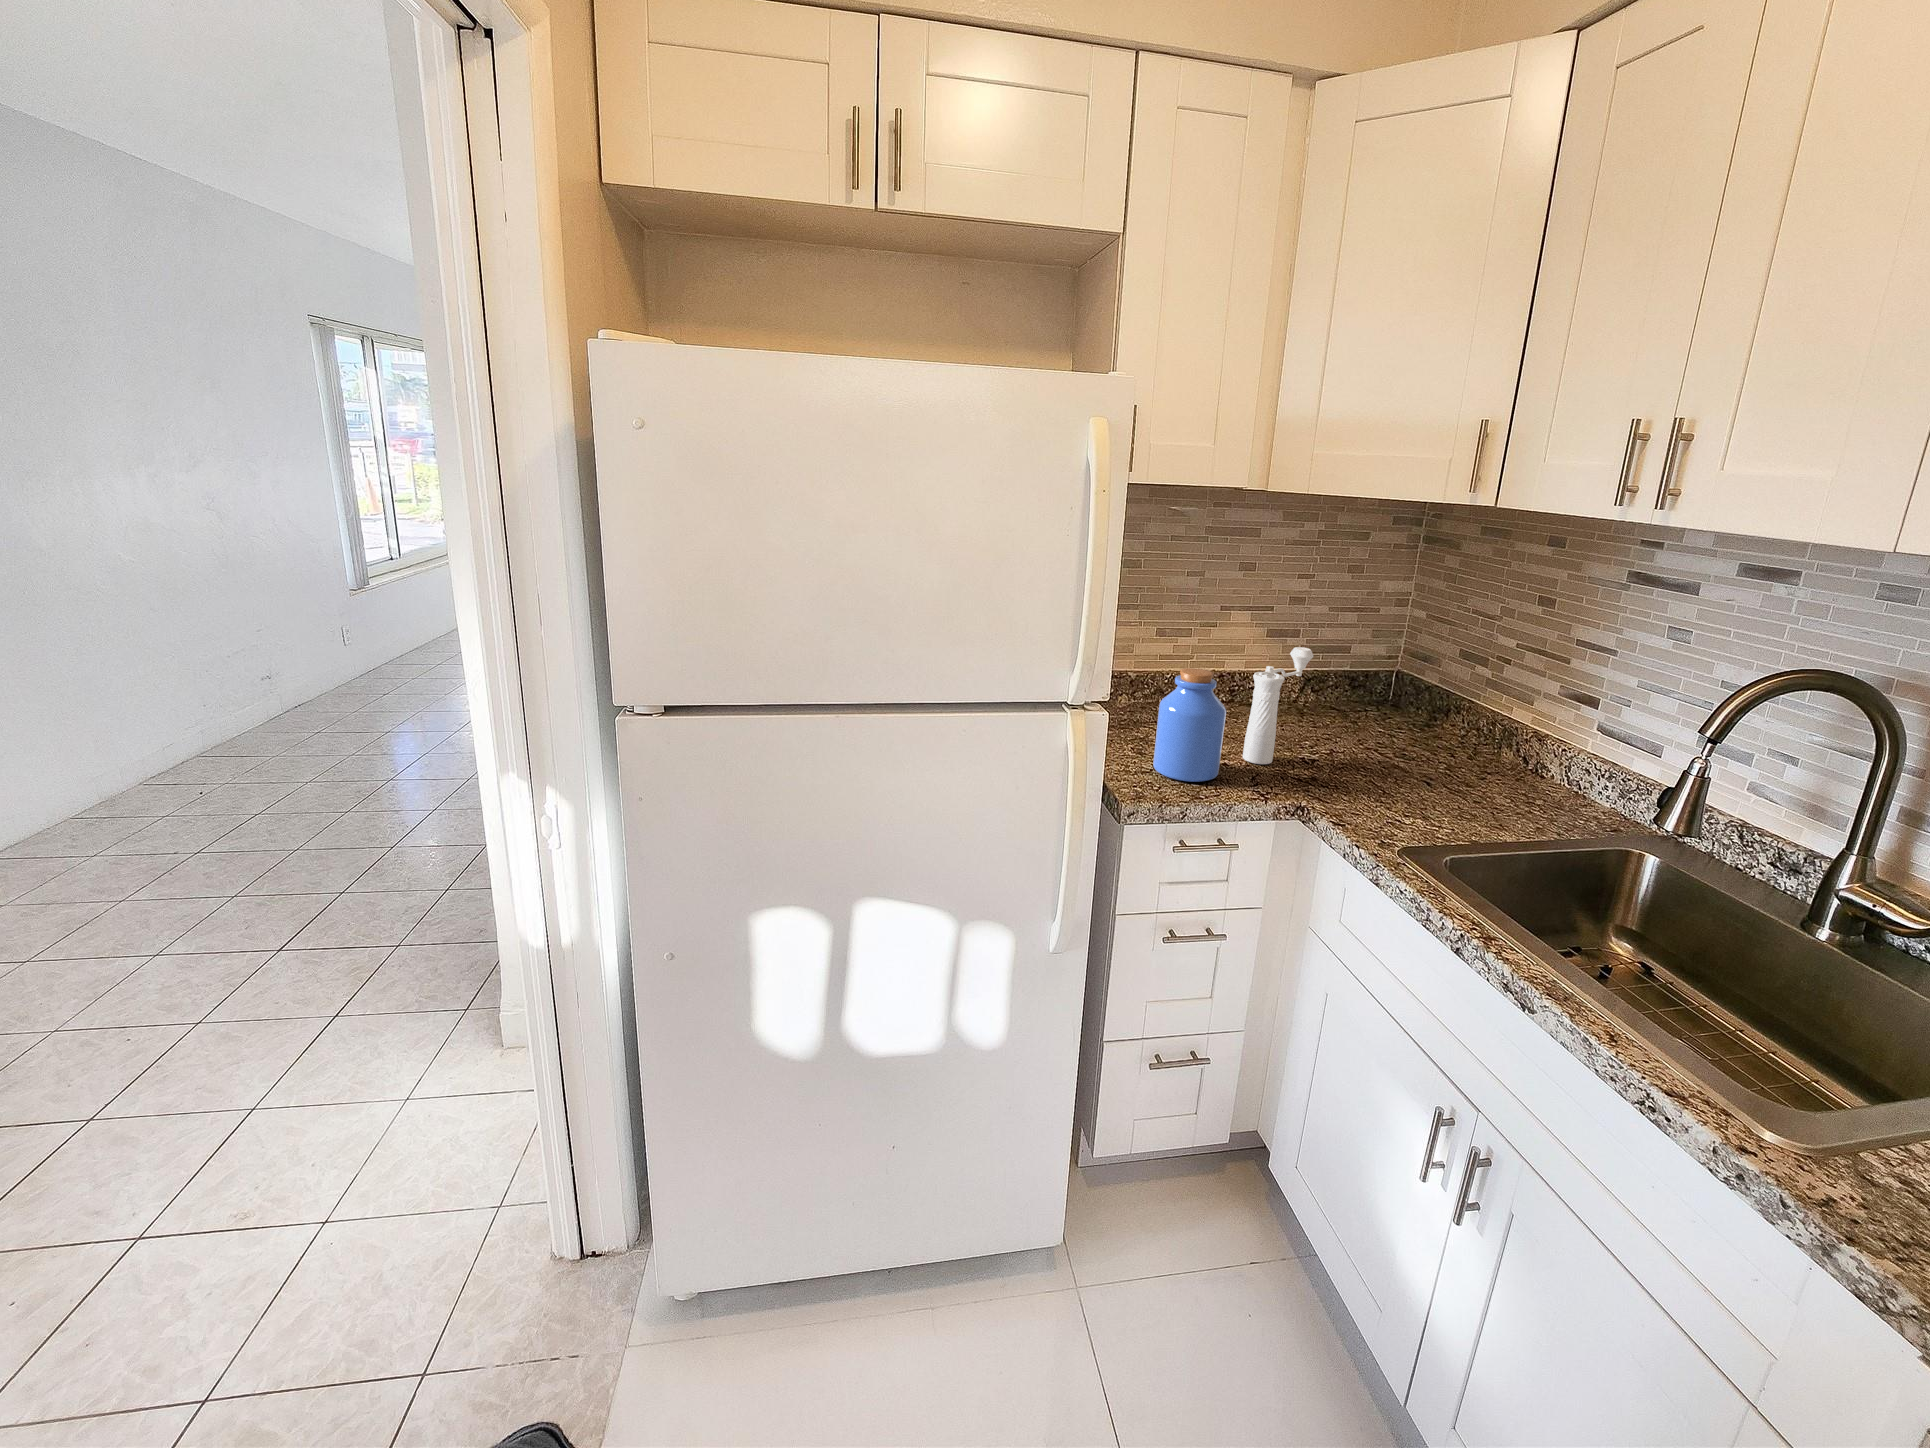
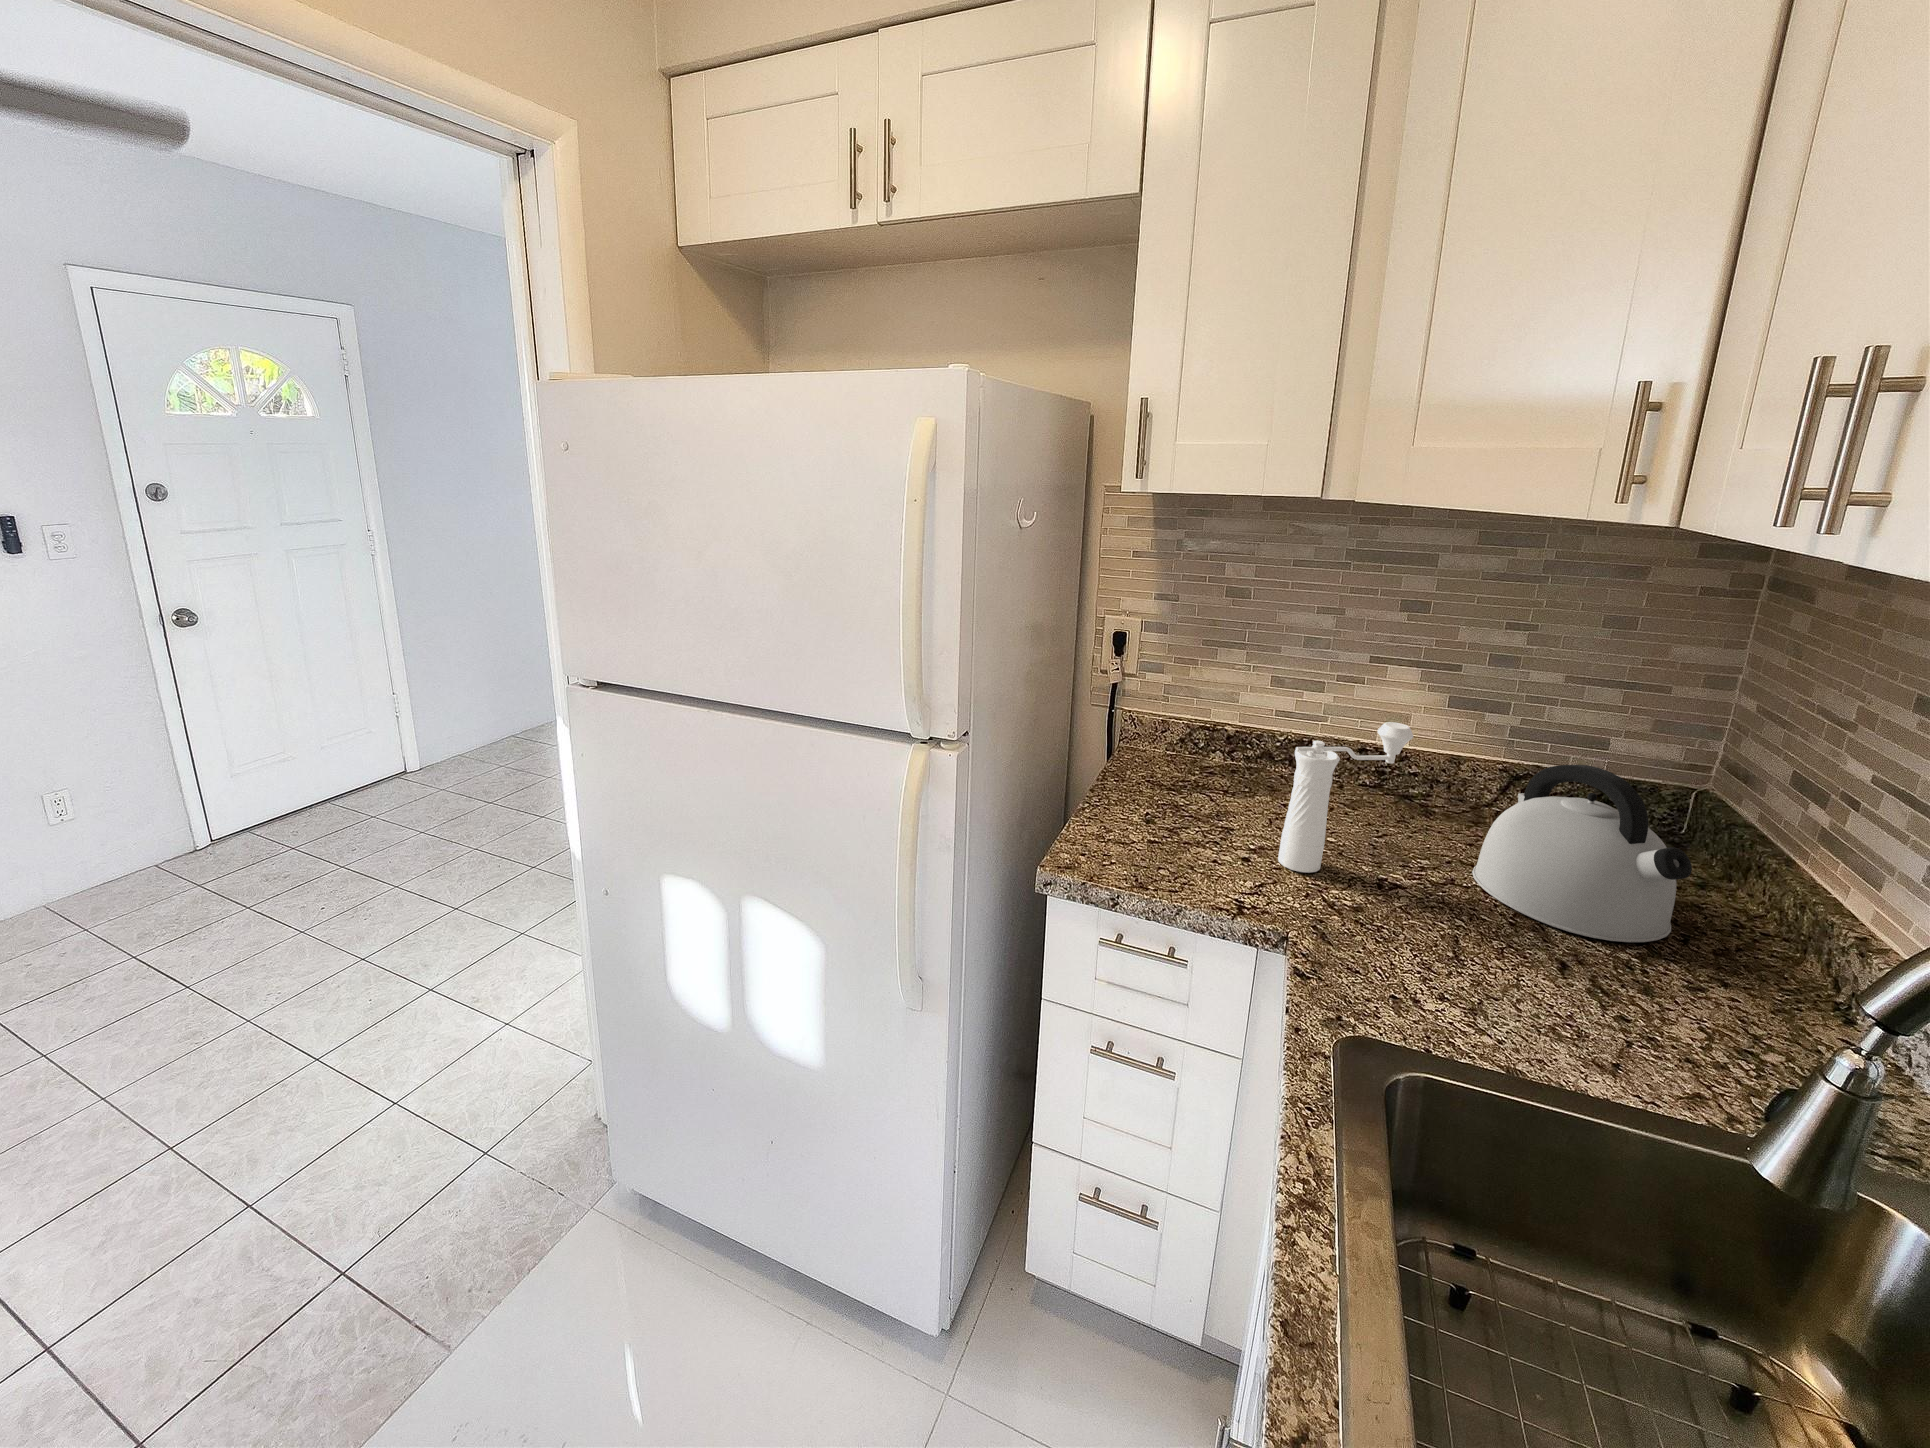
kettle: none [1333,660,1464,765] -> present [1472,765,1692,942]
jar: present [1153,668,1226,782] -> none [1128,725,1223,871]

